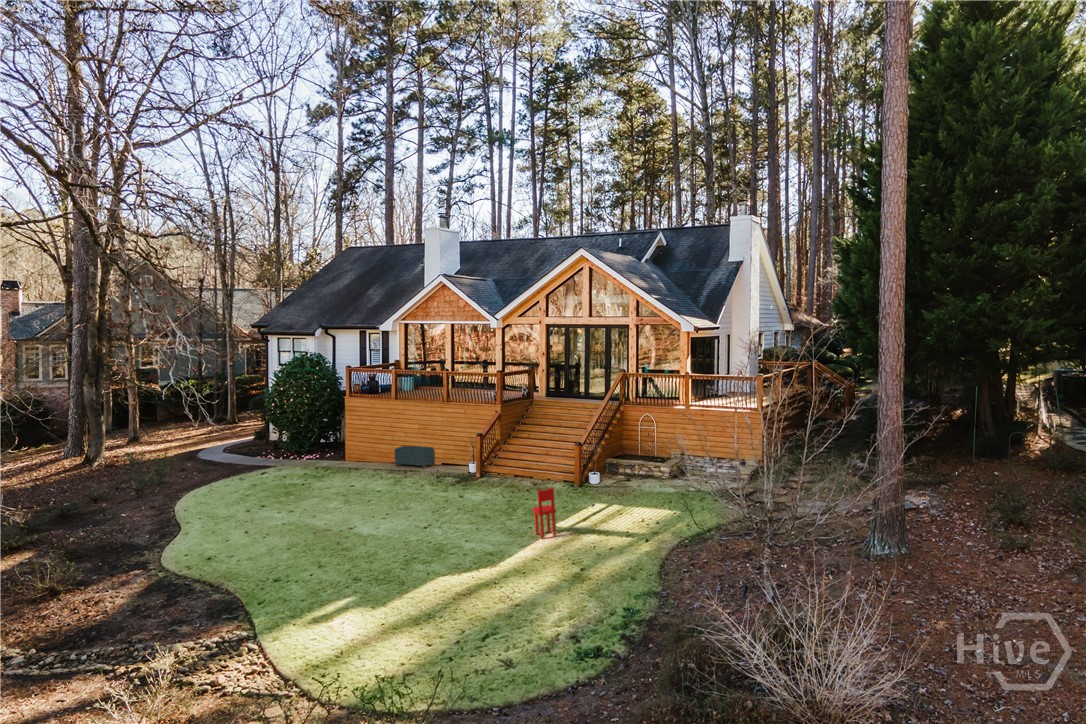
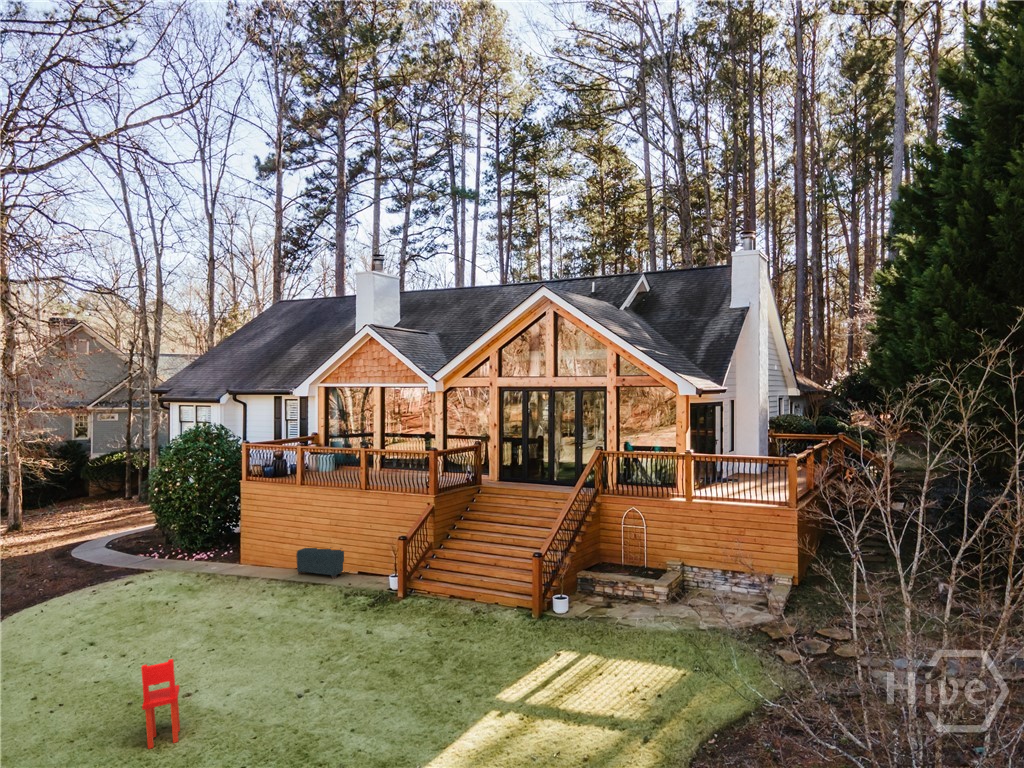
chair: present [533,487,556,539] -> present [141,659,180,749]

